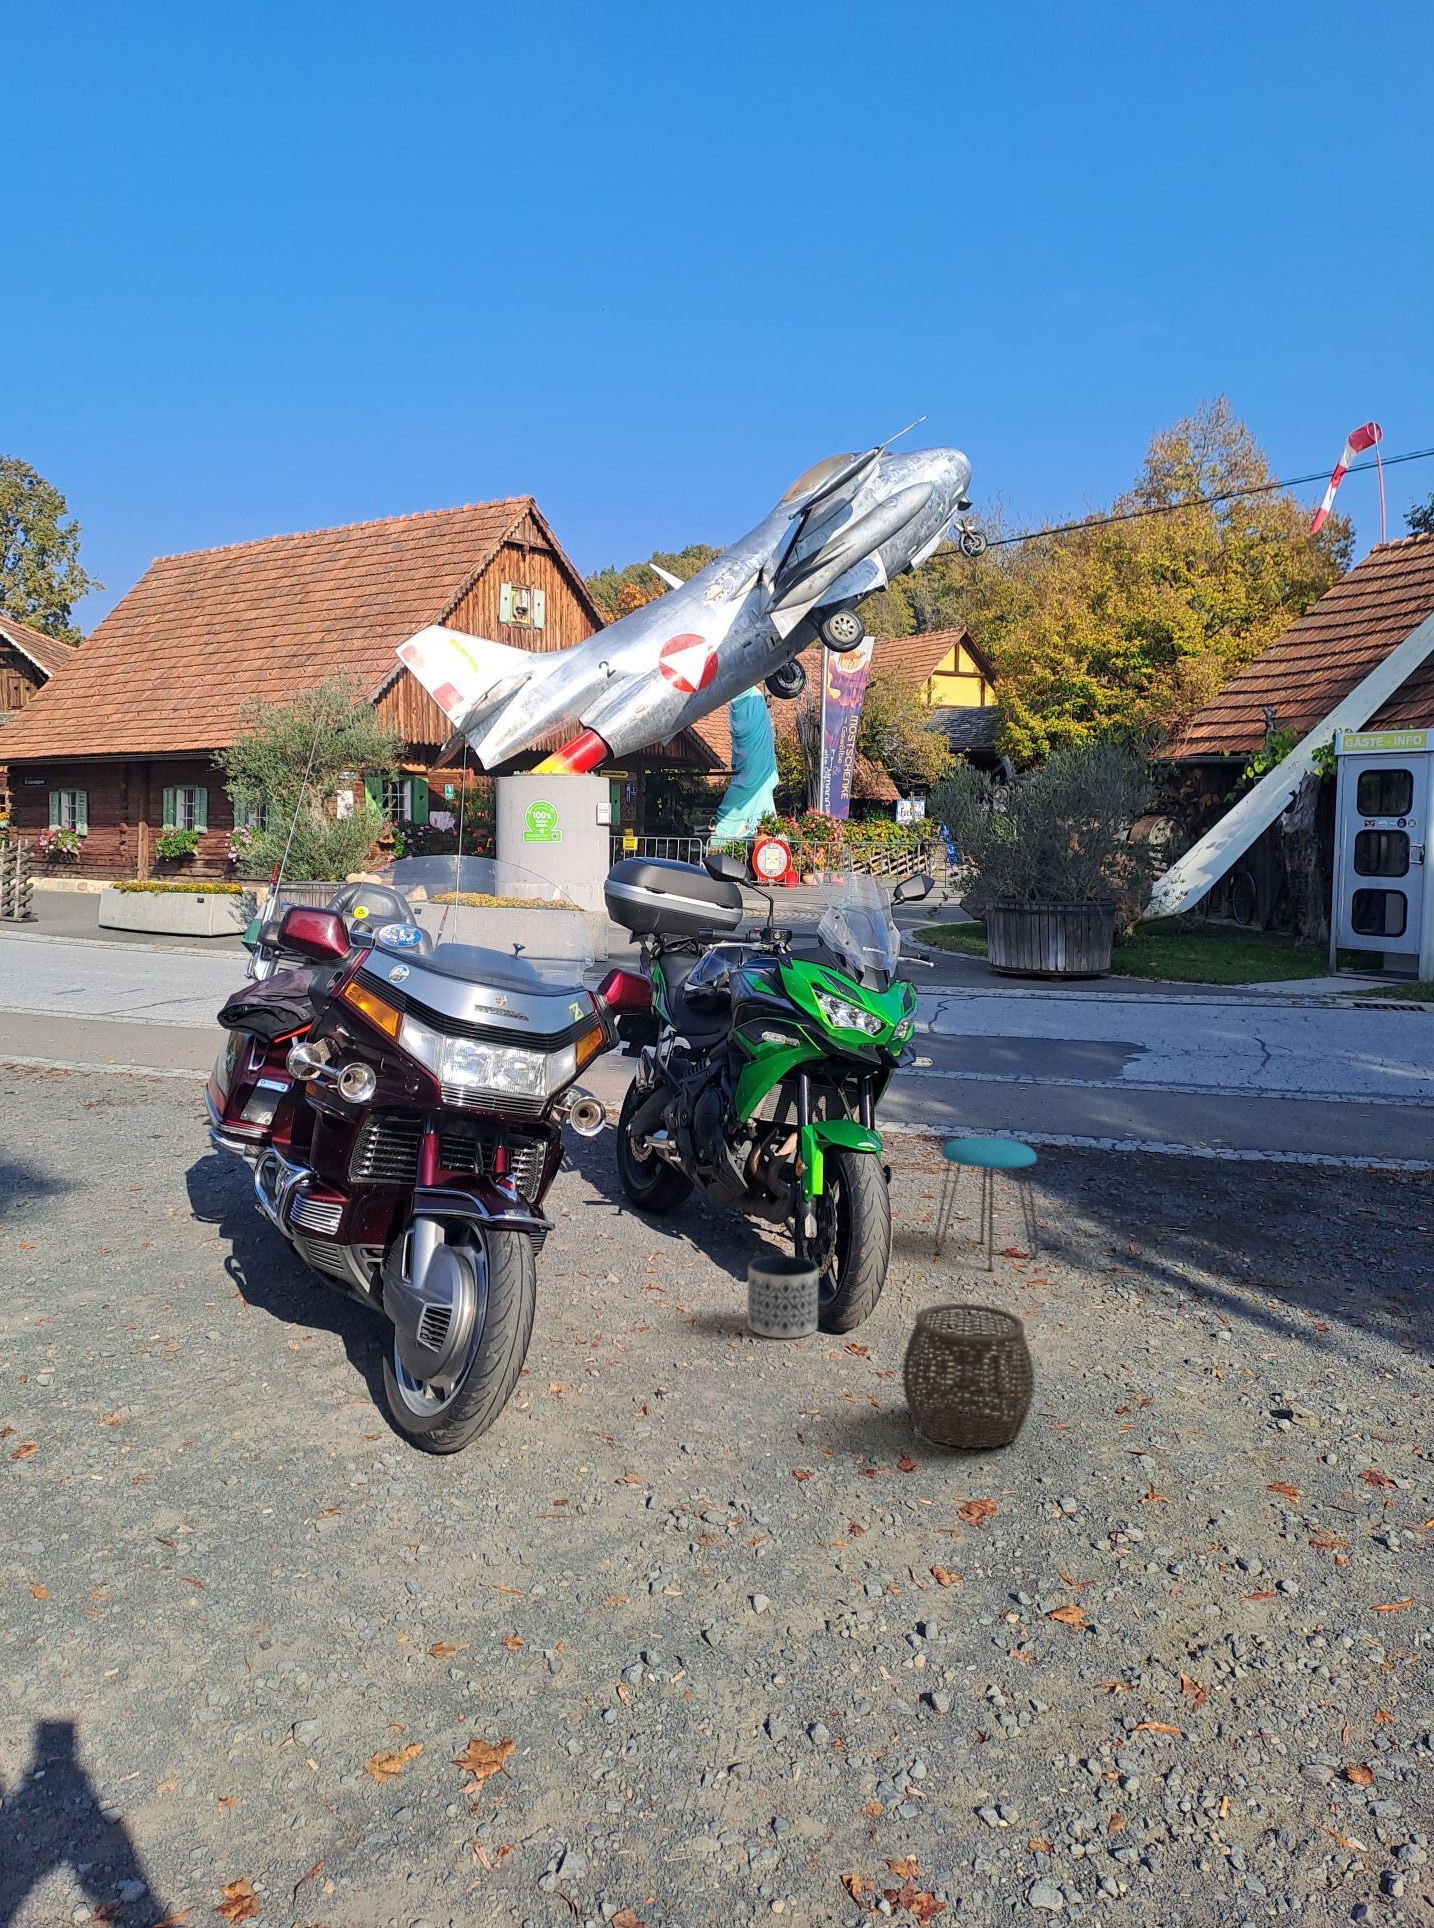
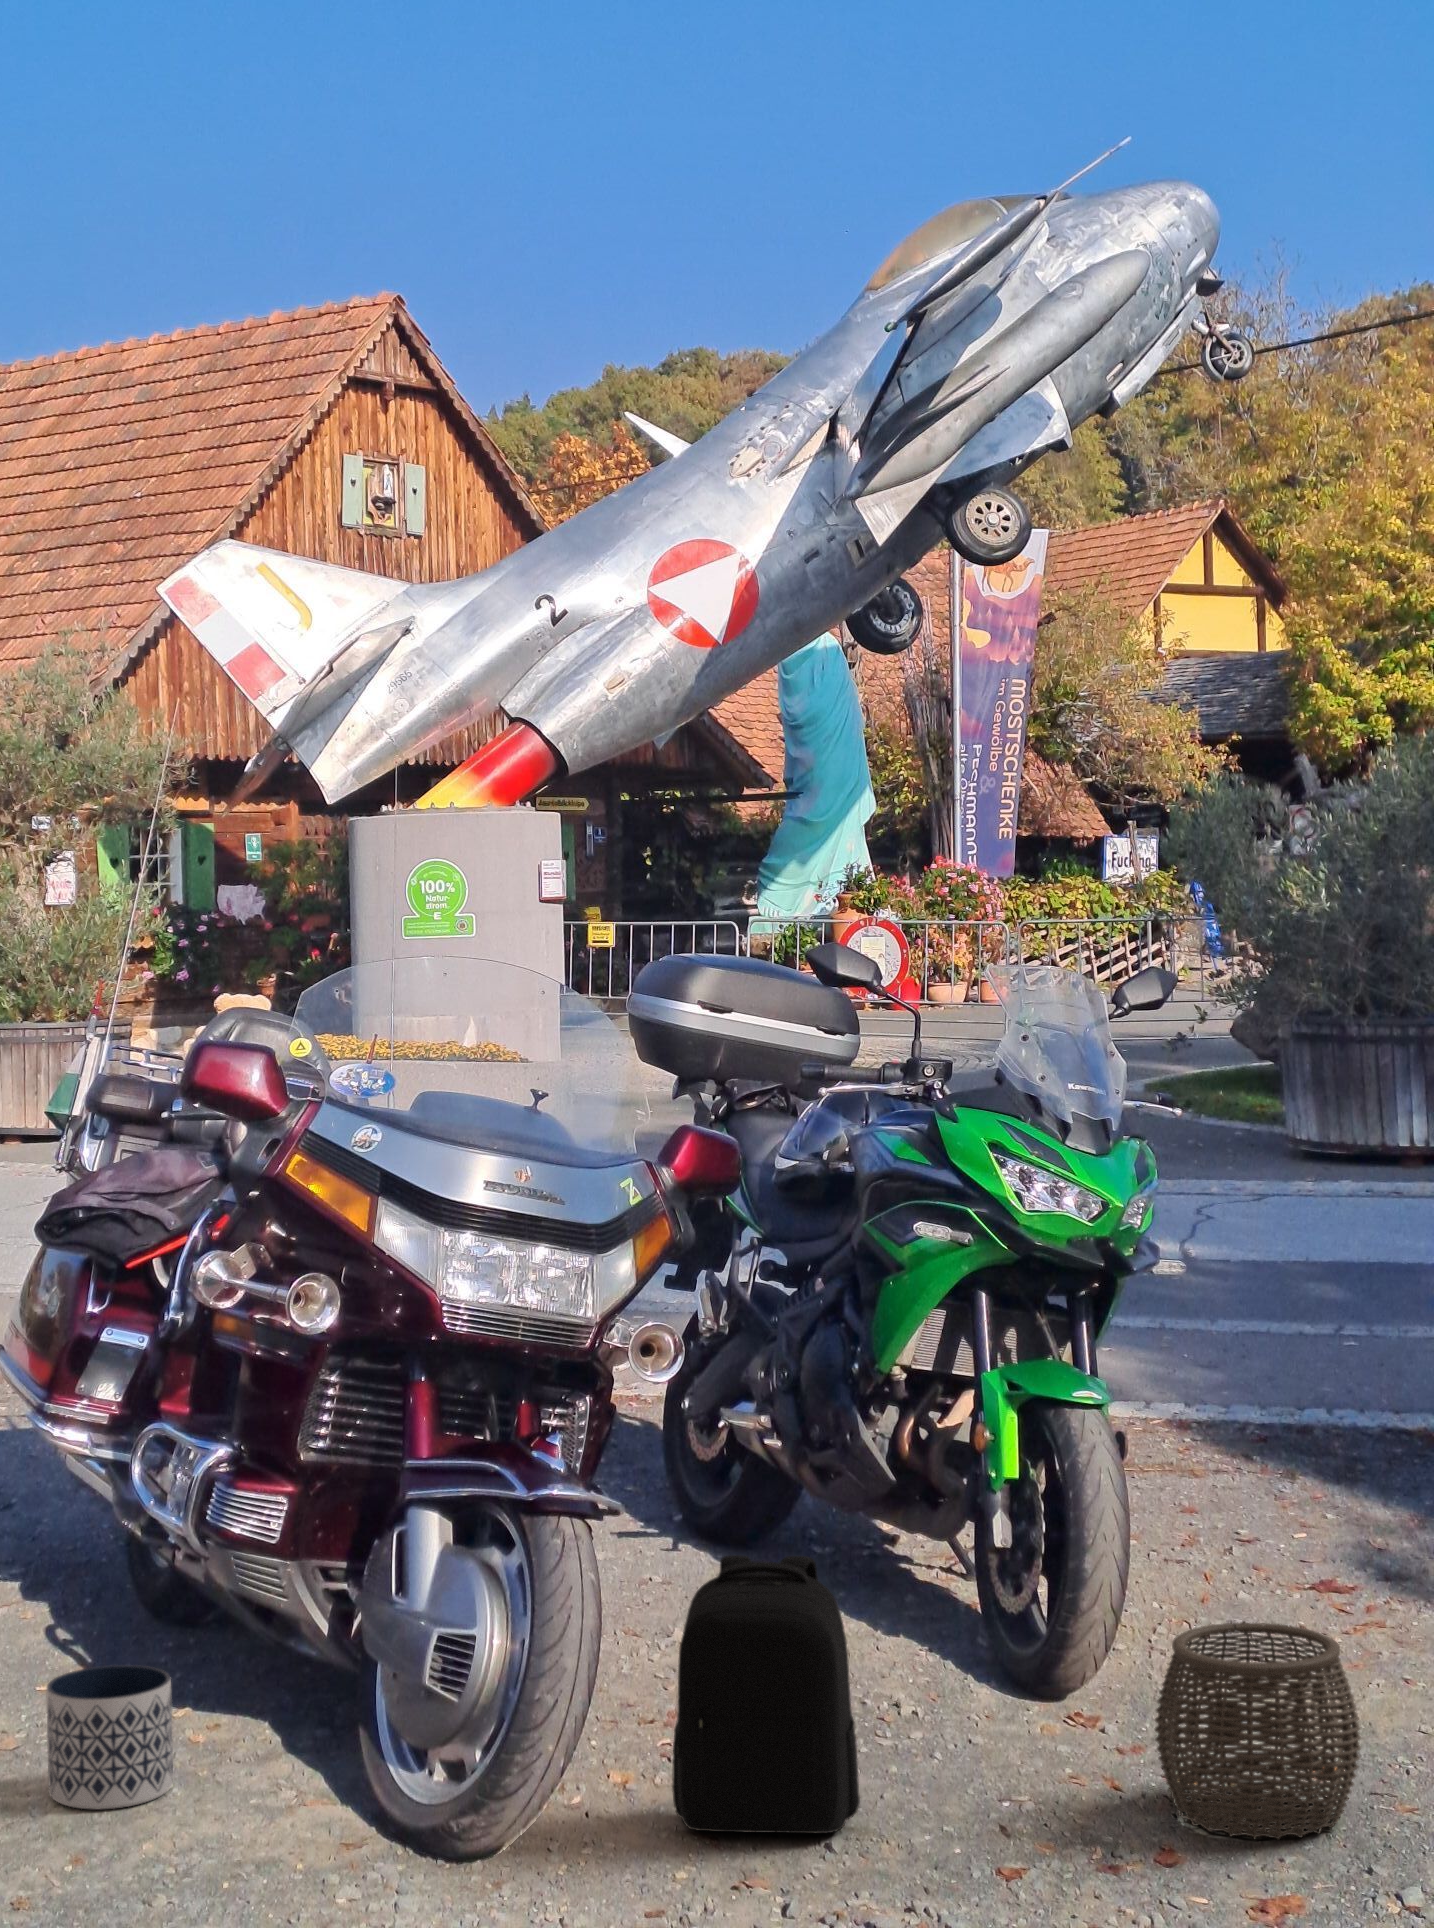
stool: present [934,1137,1039,1271] -> none [1198,1389,1369,1603]
backpack: none [588,1250,709,1433] -> present [672,1555,860,1833]
planter: present [747,1256,818,1338] -> present [46,1665,173,1809]

